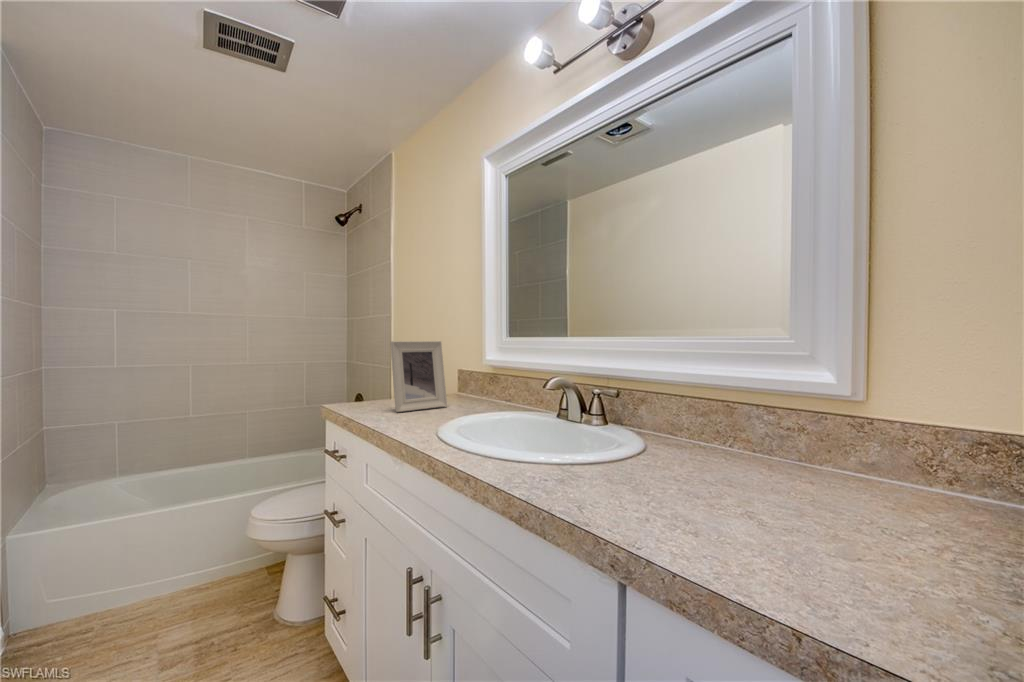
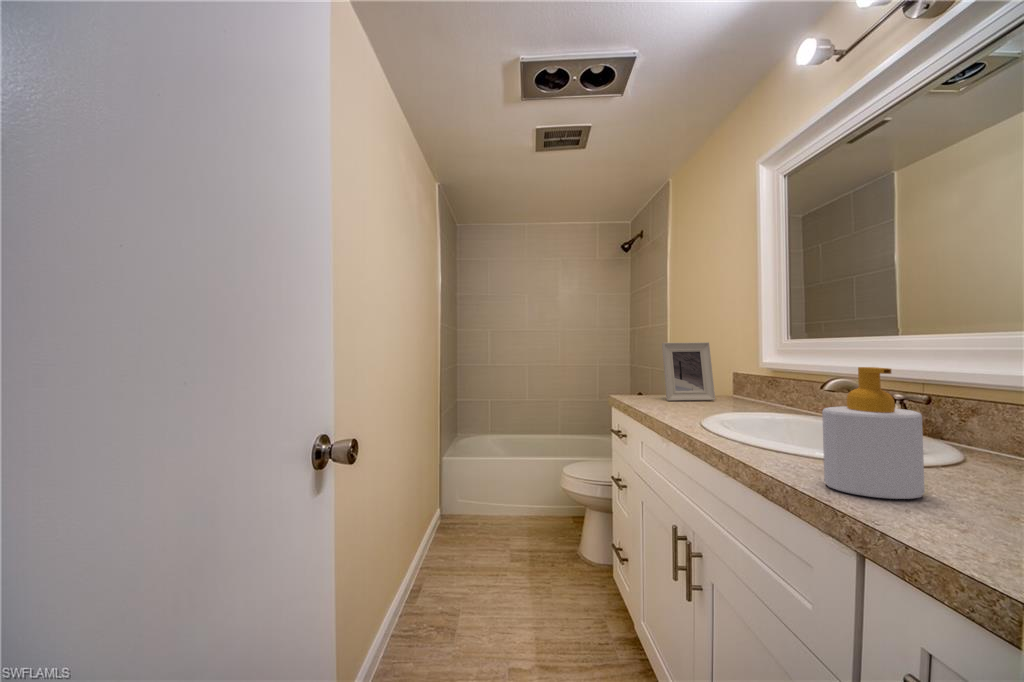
soap bottle: none [562,365,630,492] -> present [822,367,925,499]

